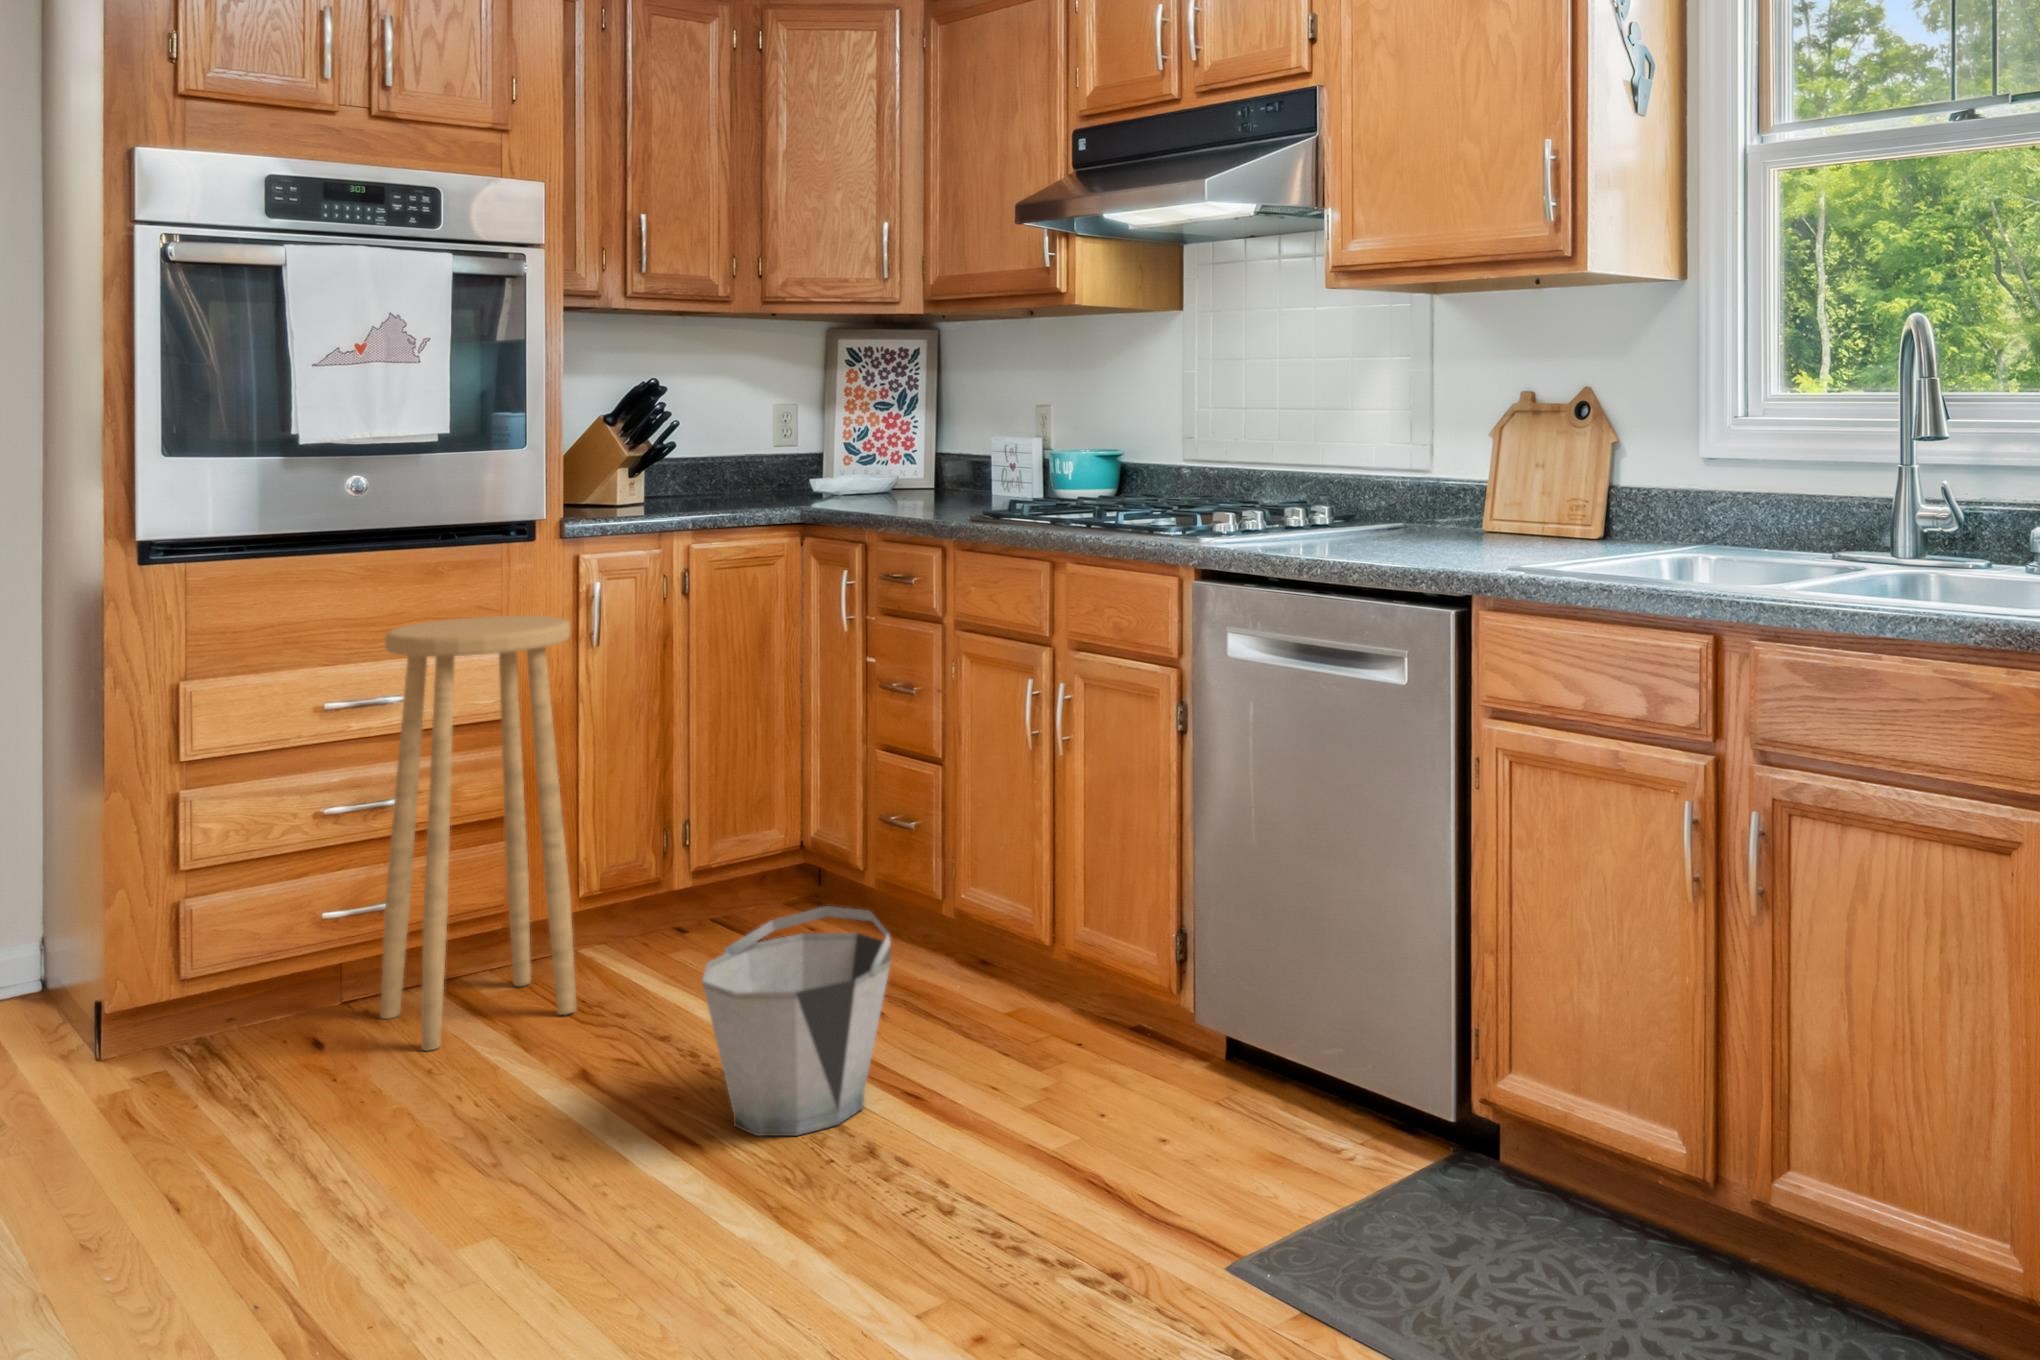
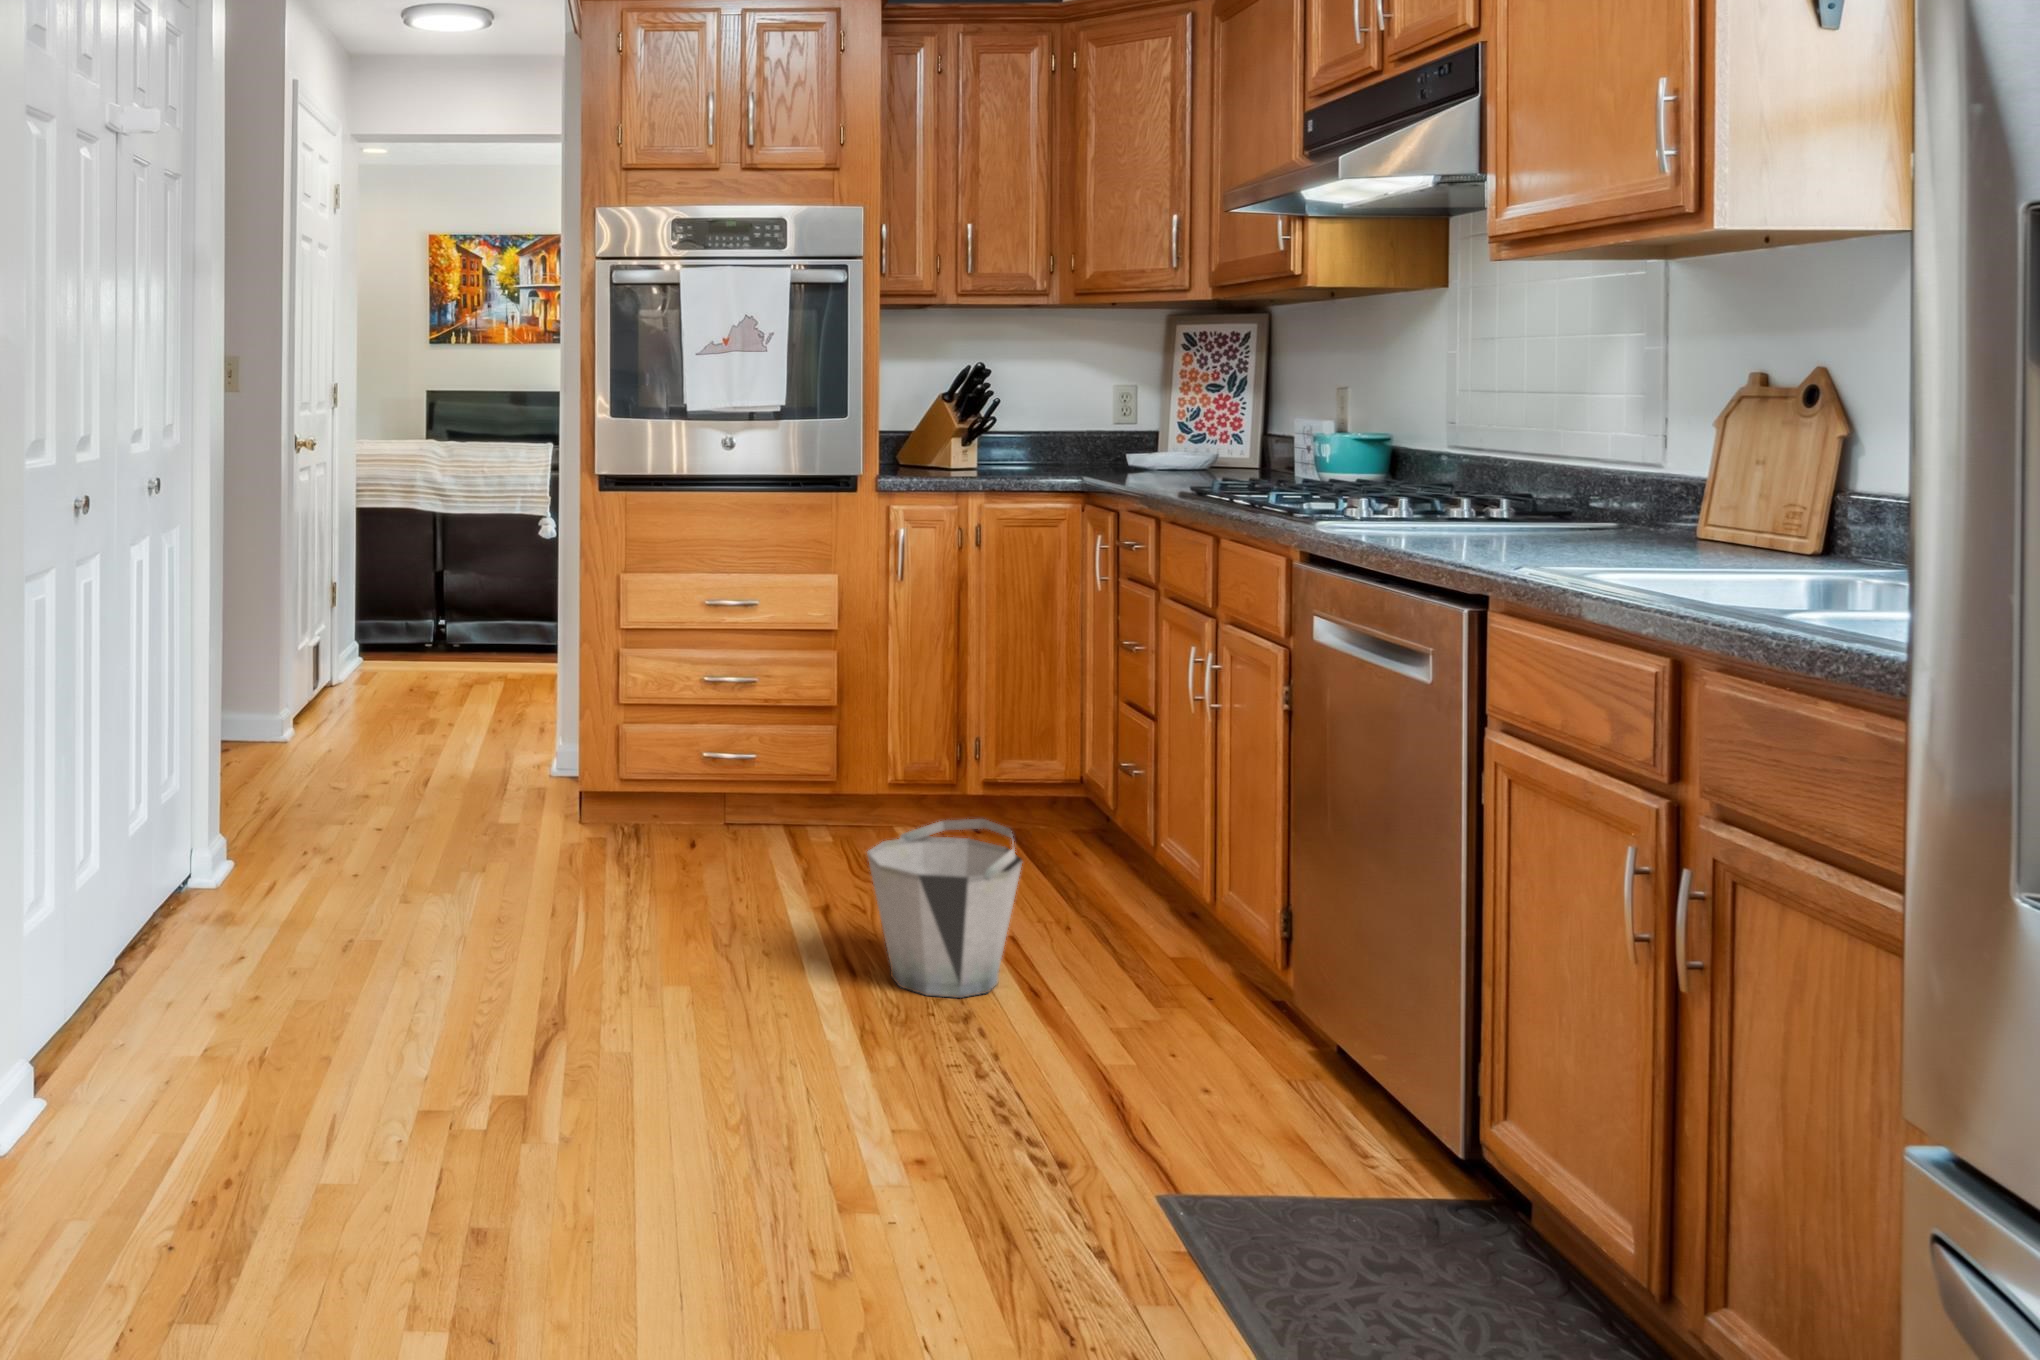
stool: present [380,616,576,1051] -> none [735,552,861,875]

